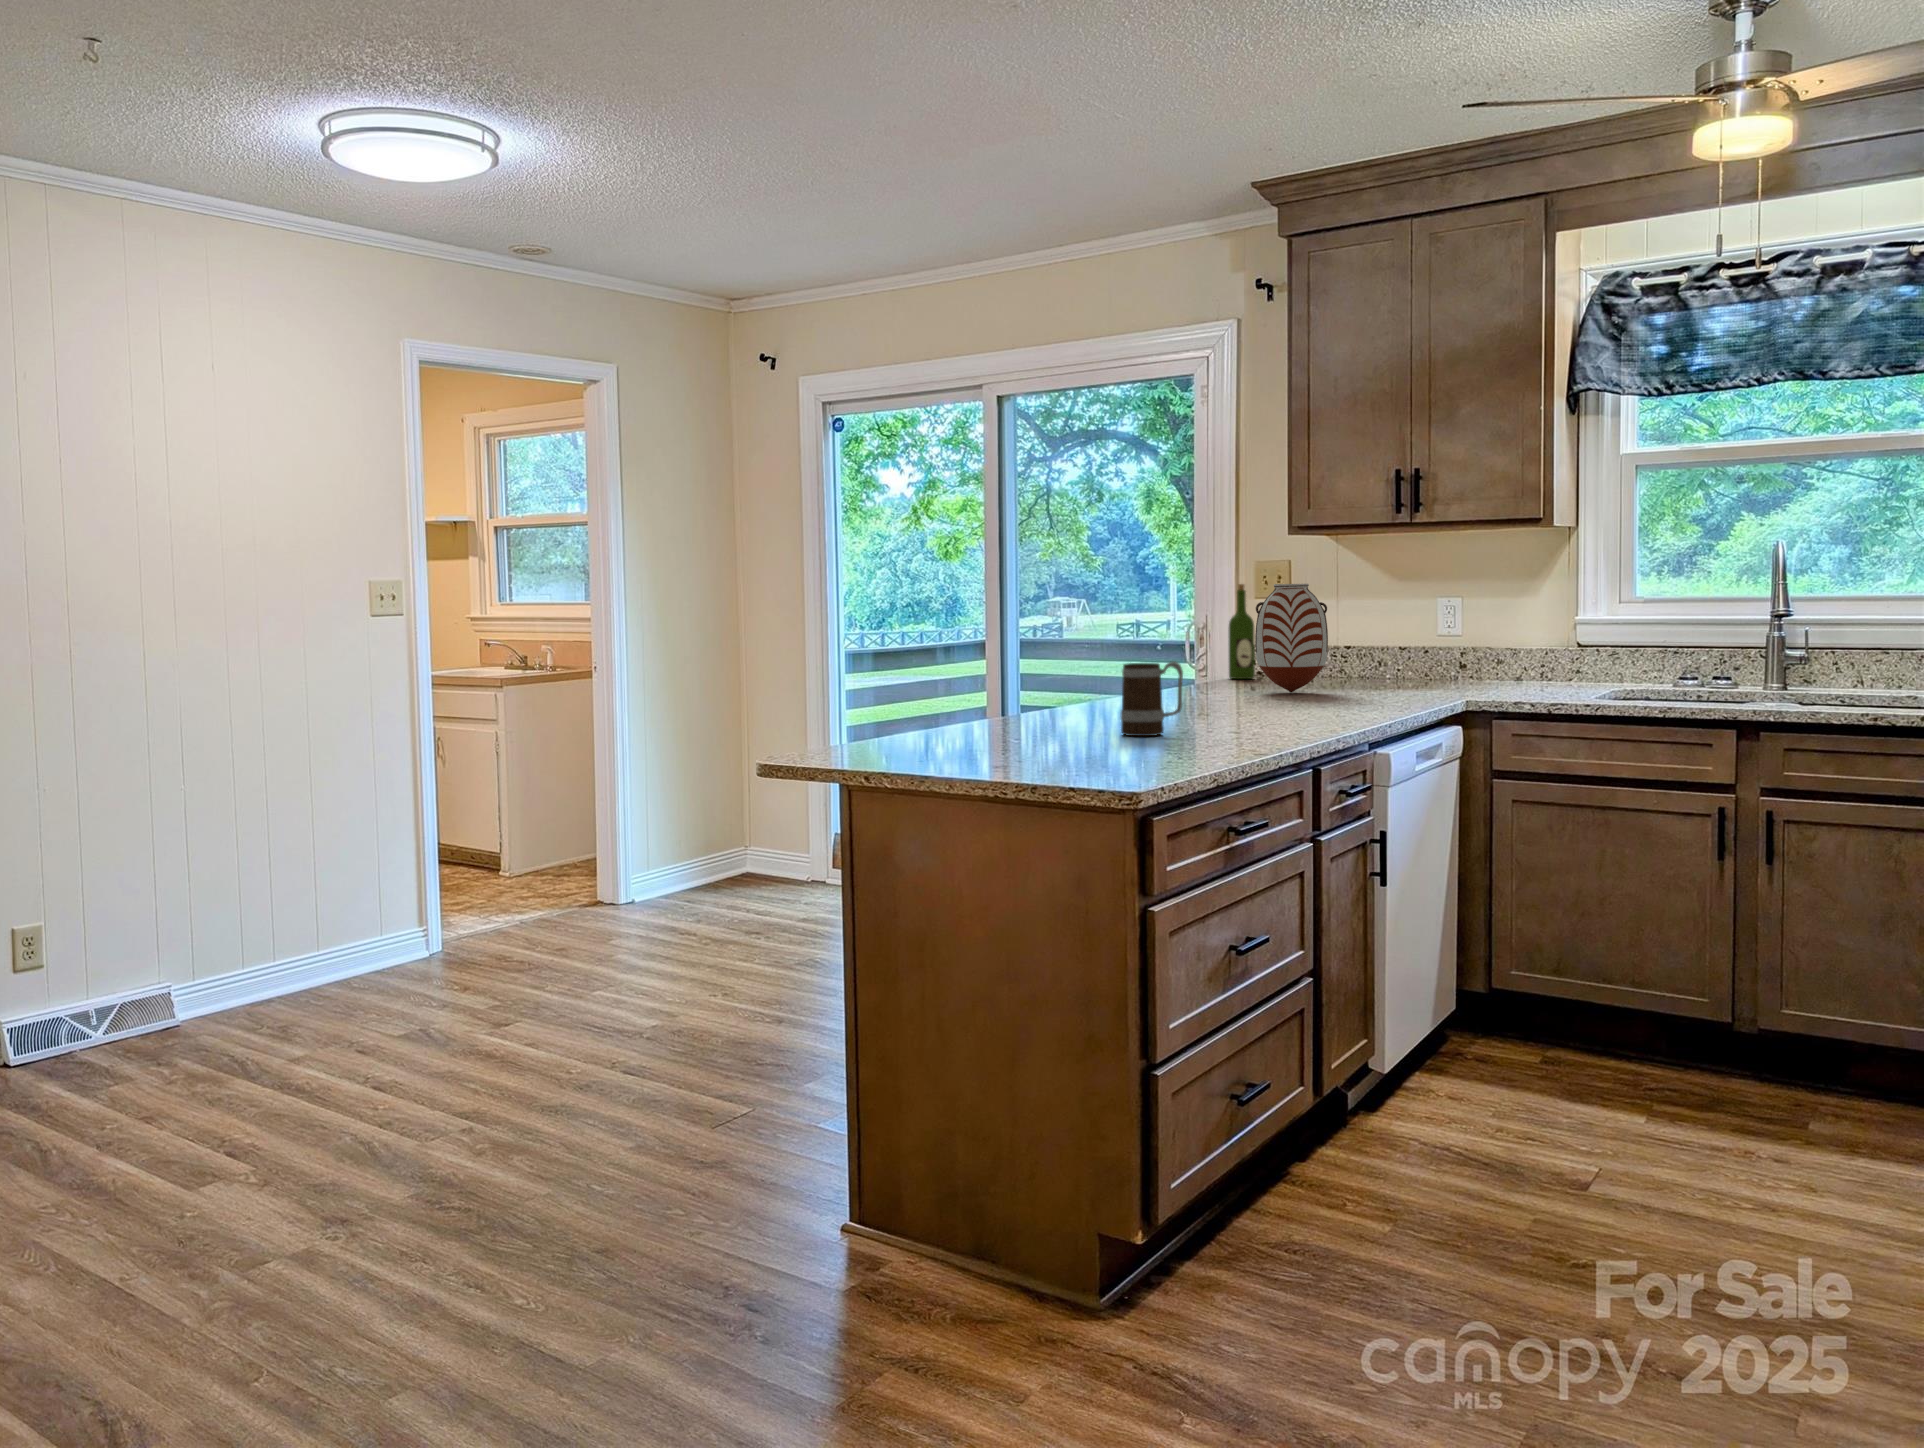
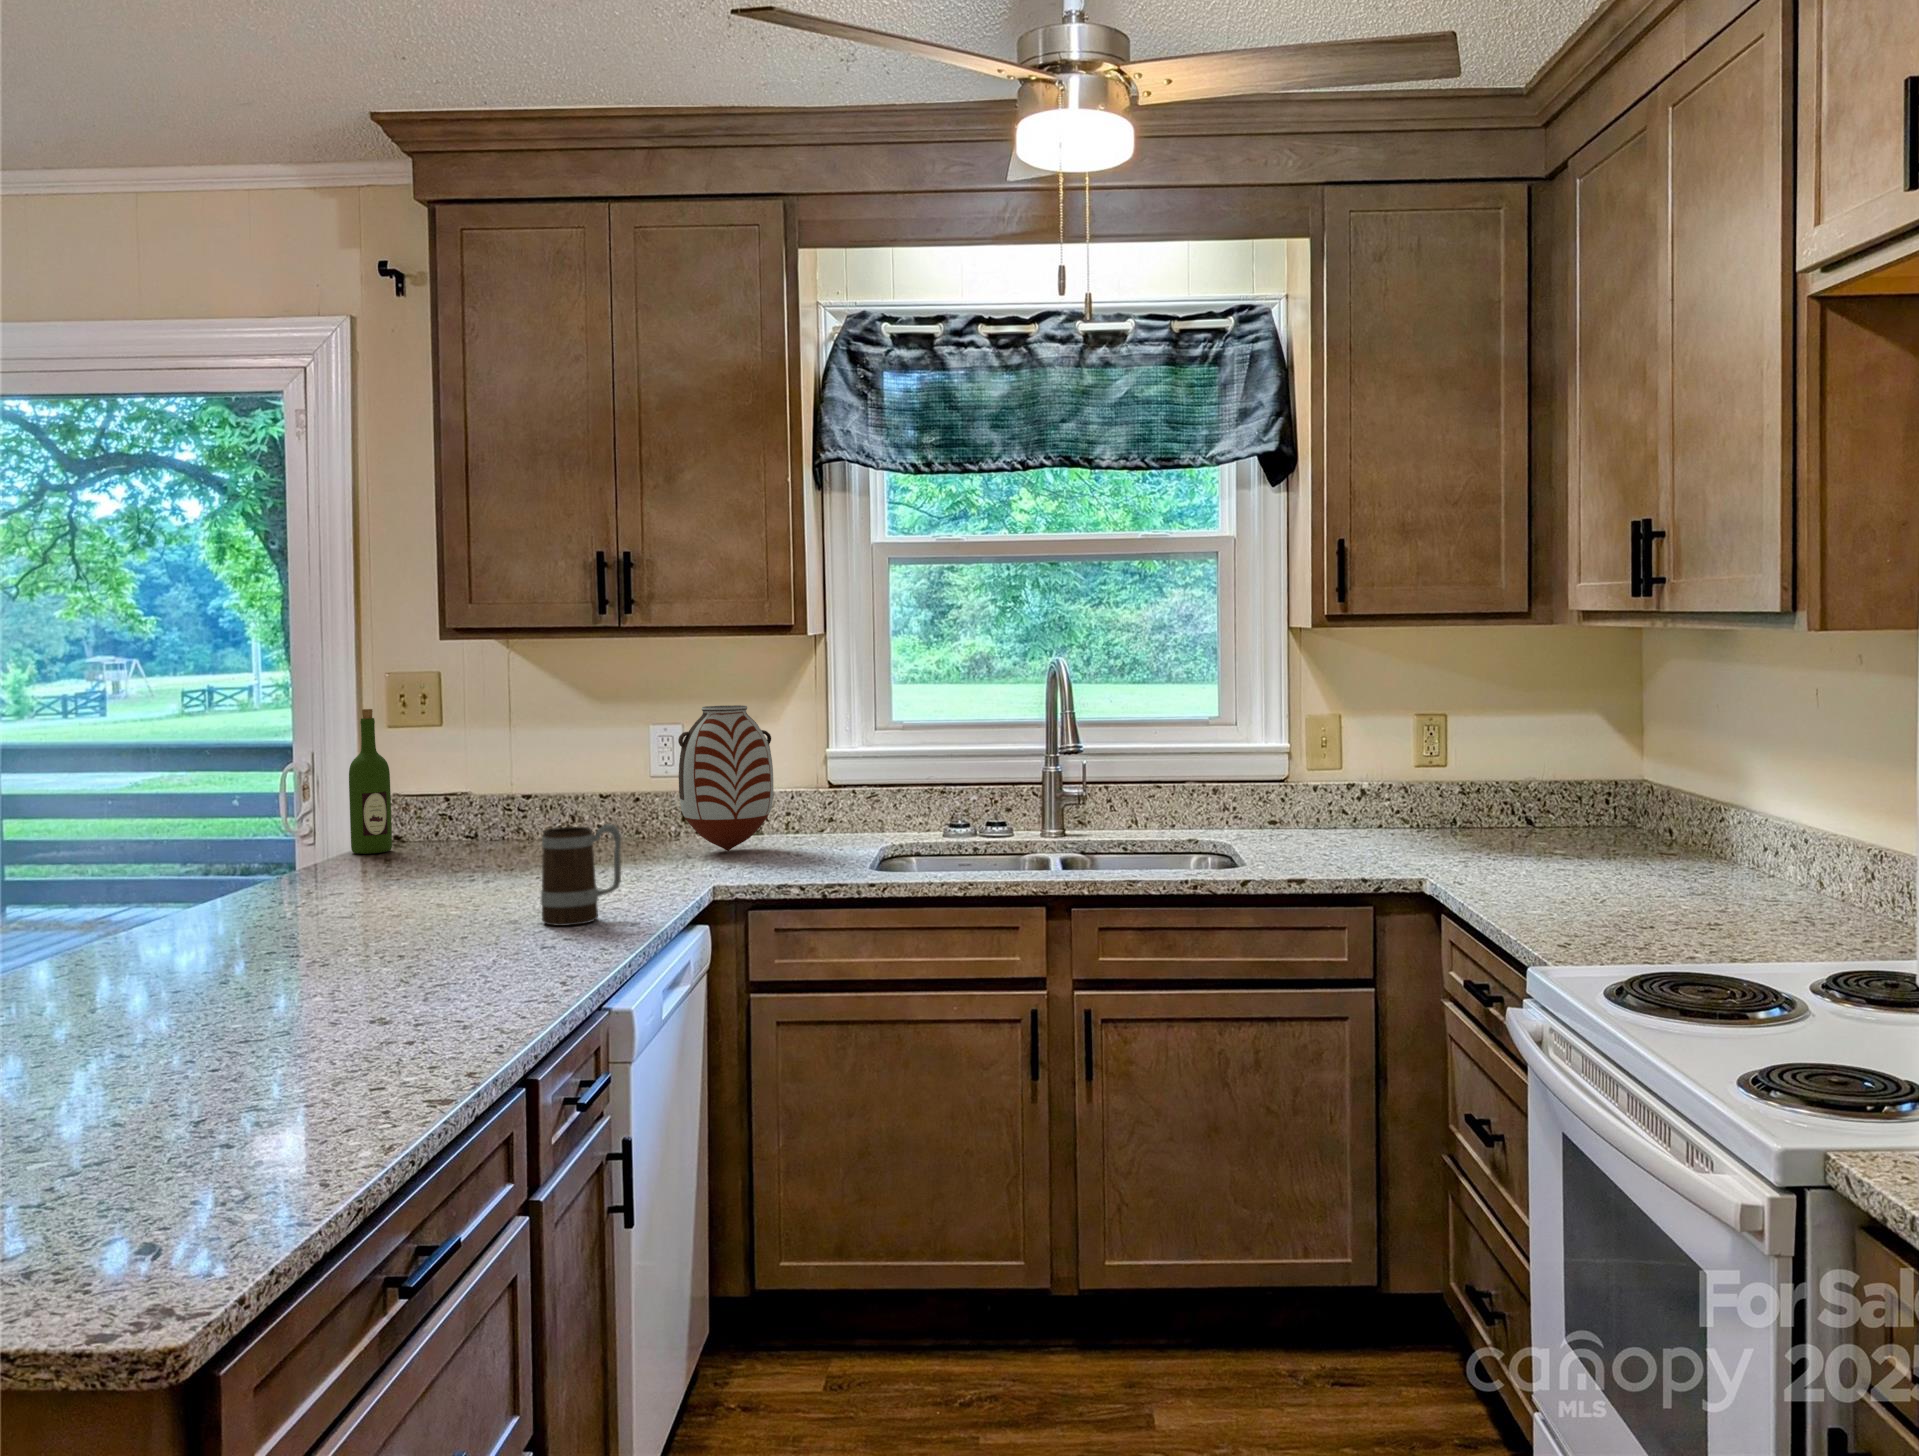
vase: present [1255,584,1328,692] -> present [678,705,773,851]
mug: present [1120,661,1183,736] -> present [541,824,621,926]

